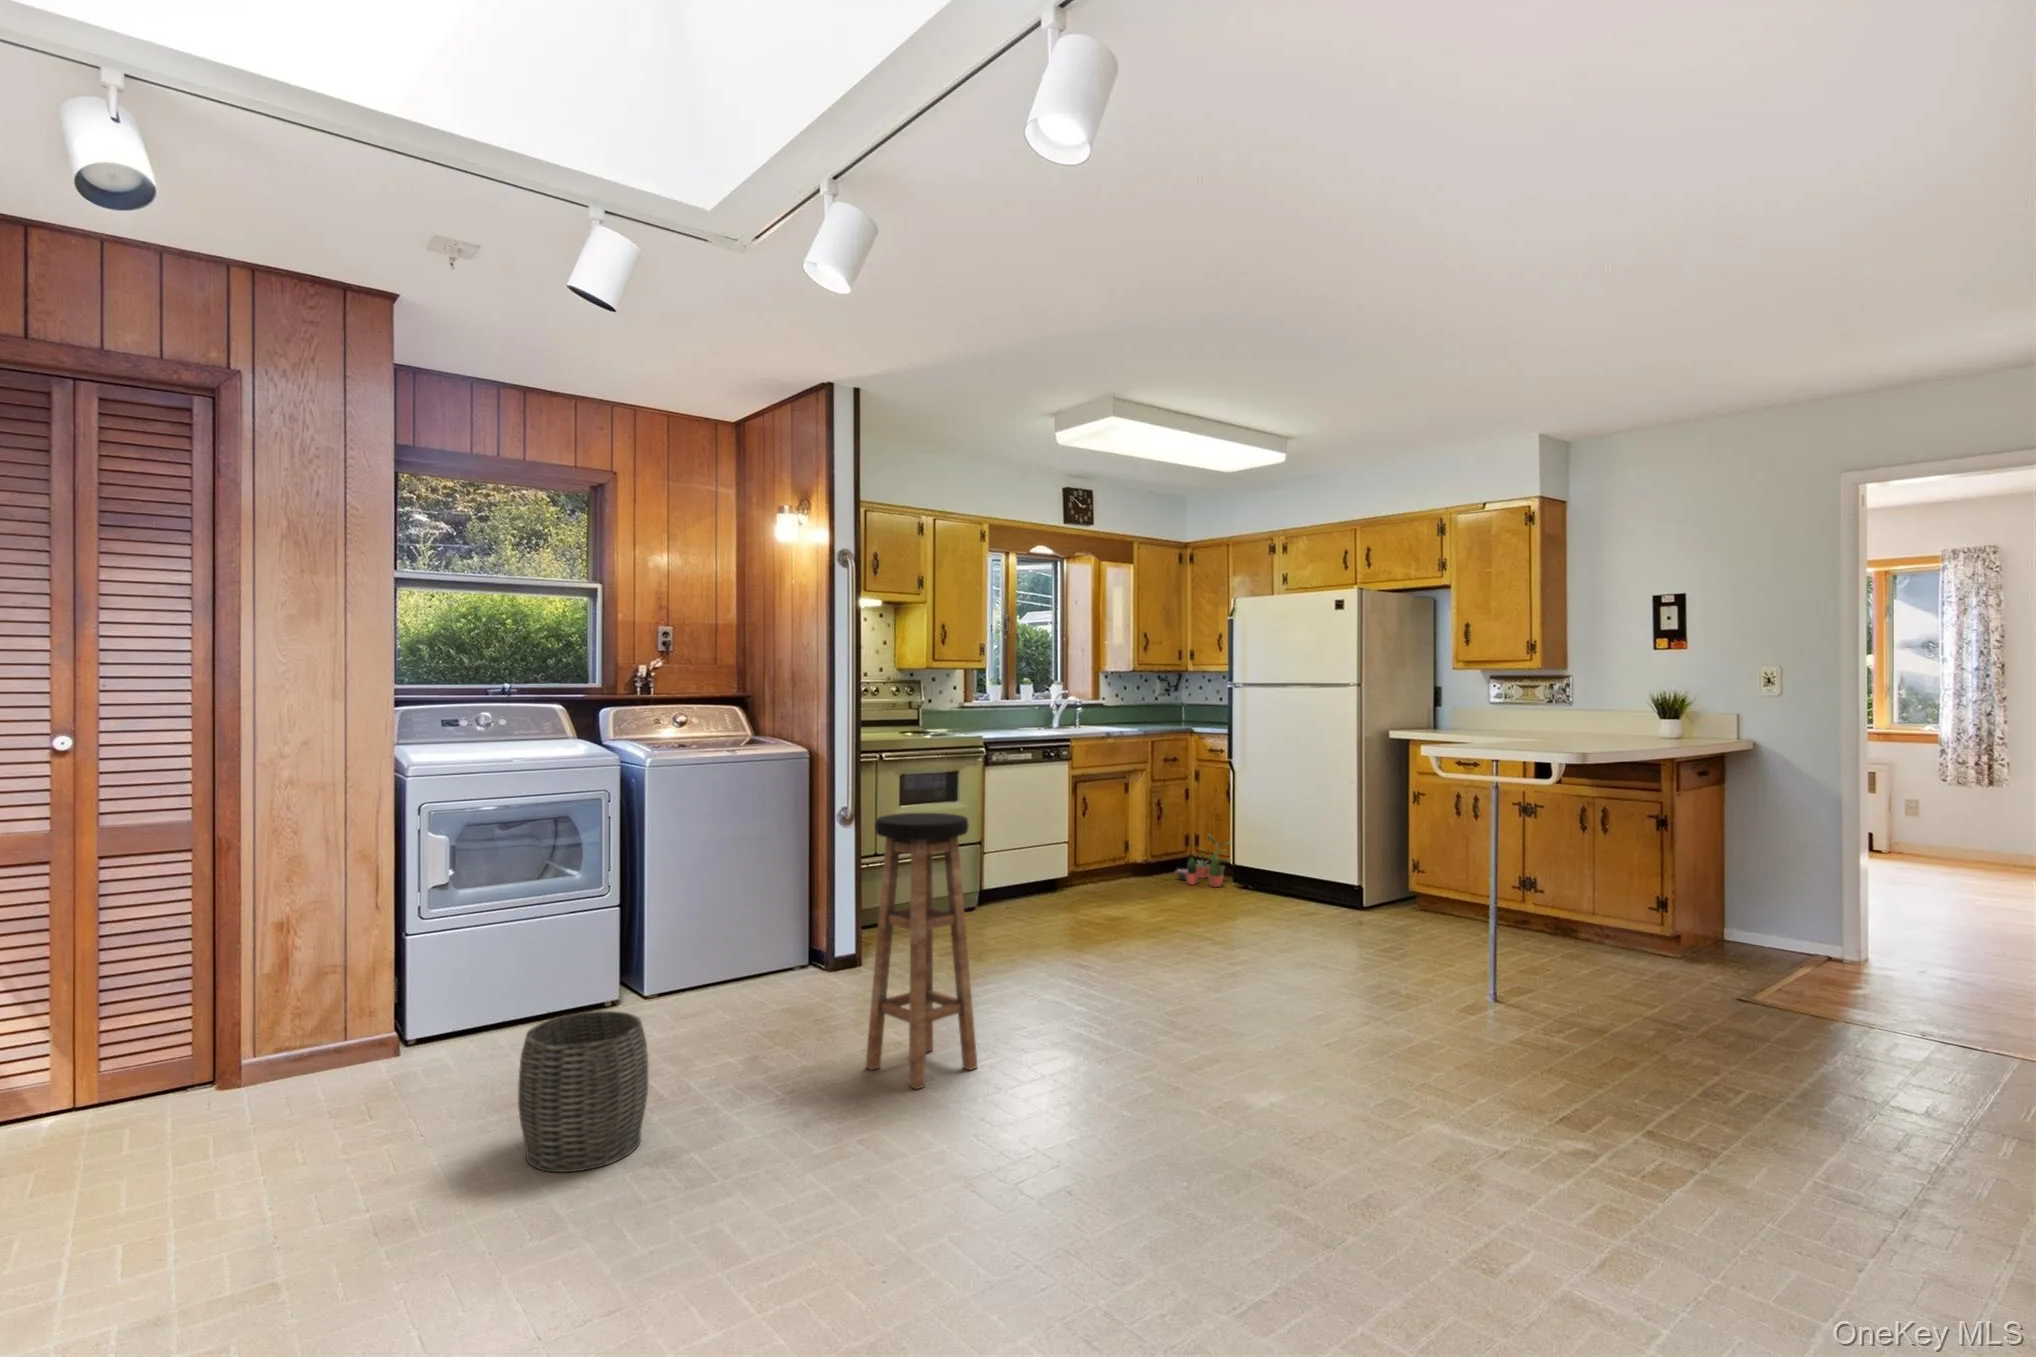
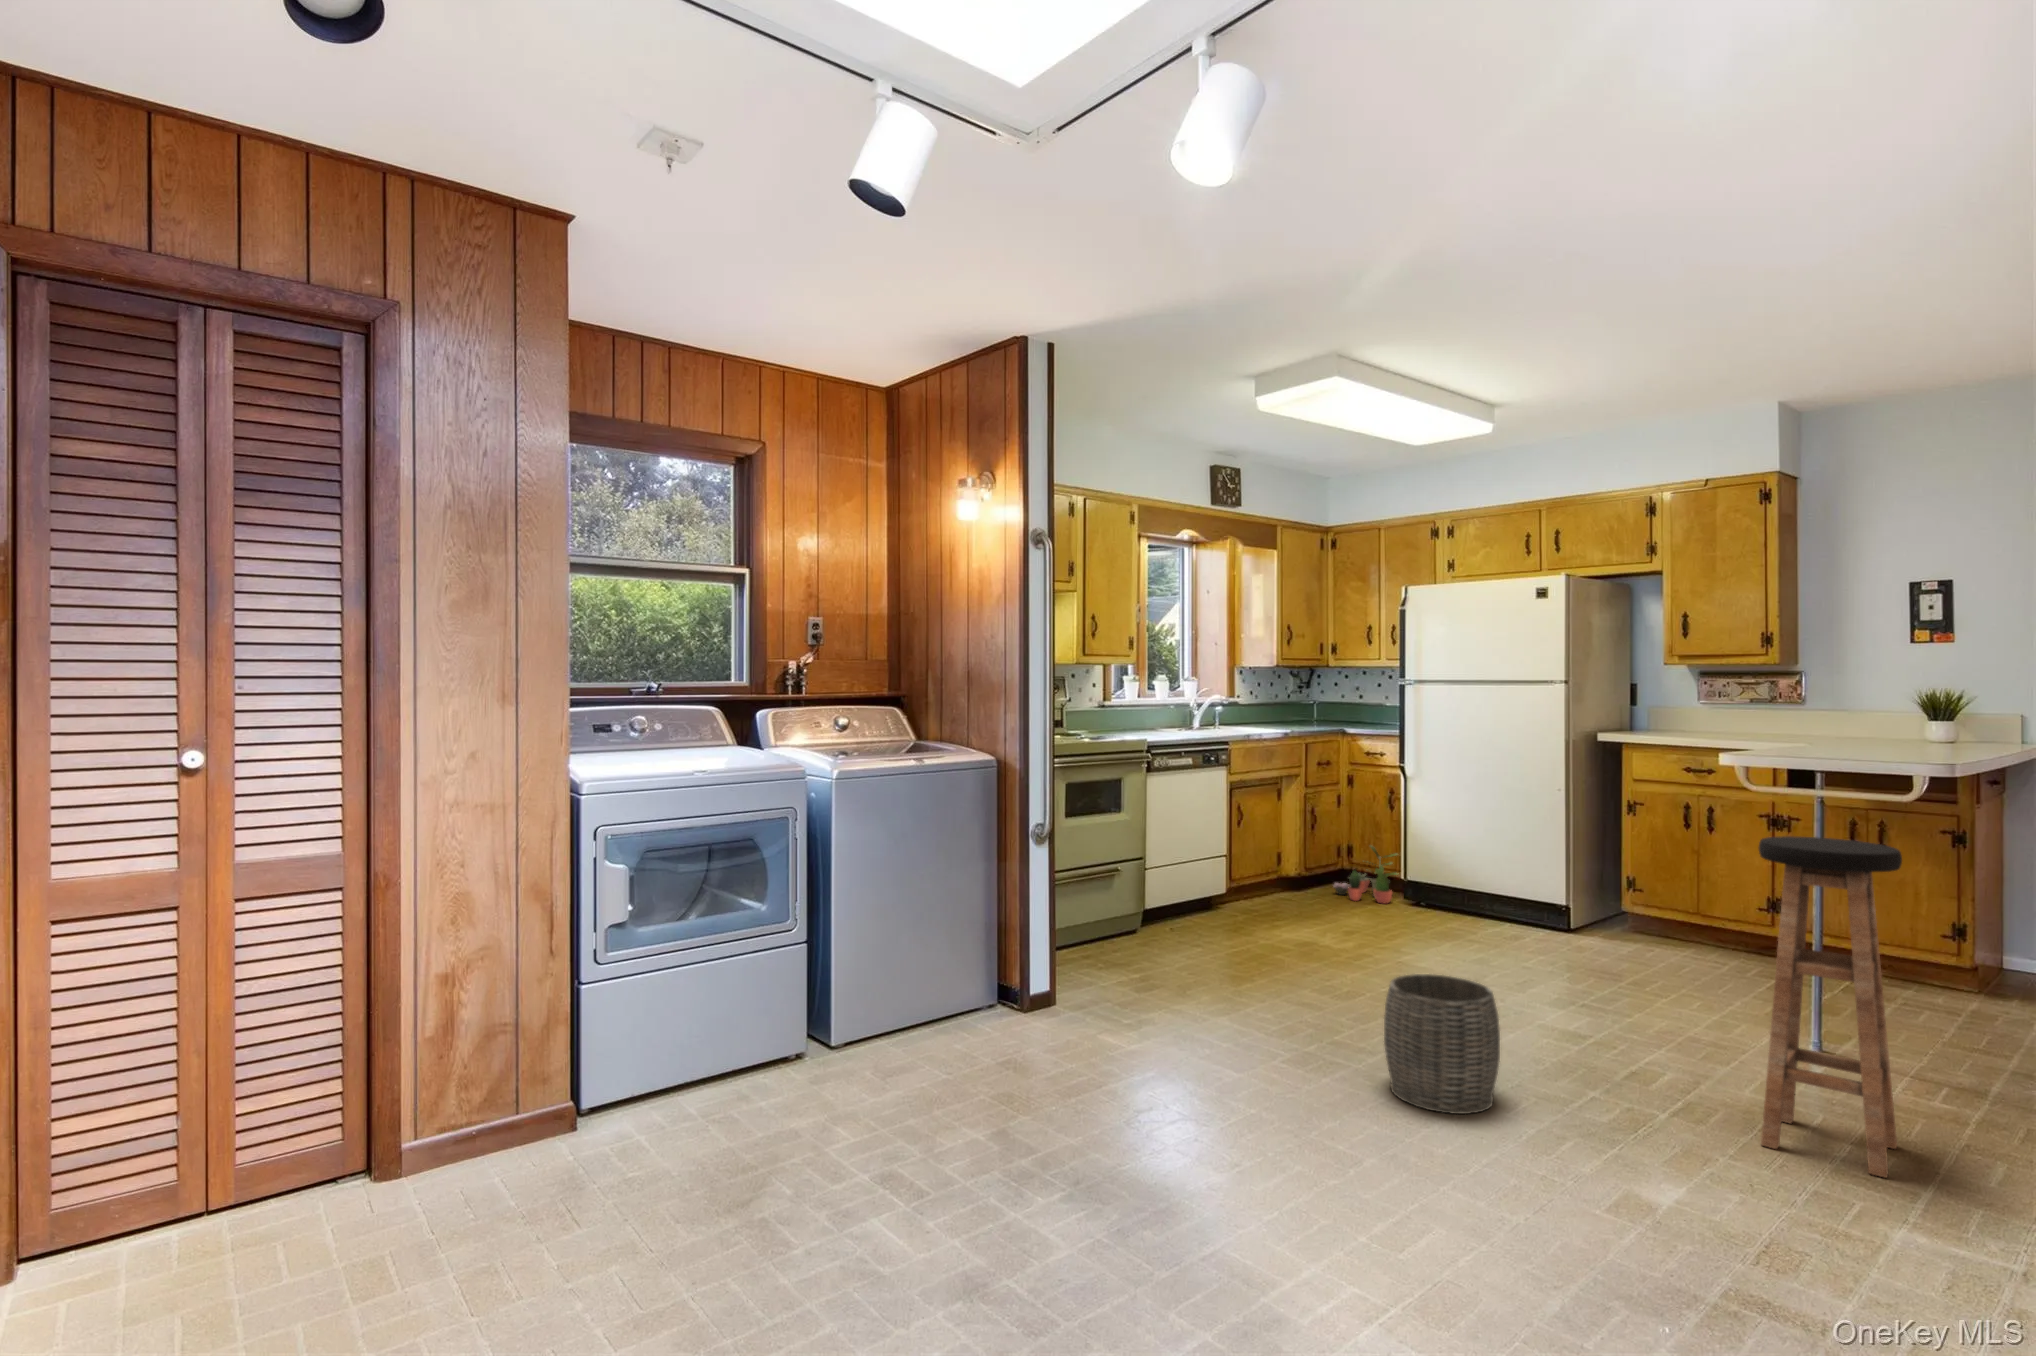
bar stool: present [866,813,977,1089] -> present [1759,836,1902,1178]
woven basket: present [518,1011,648,1172] -> present [1384,974,1500,1114]

